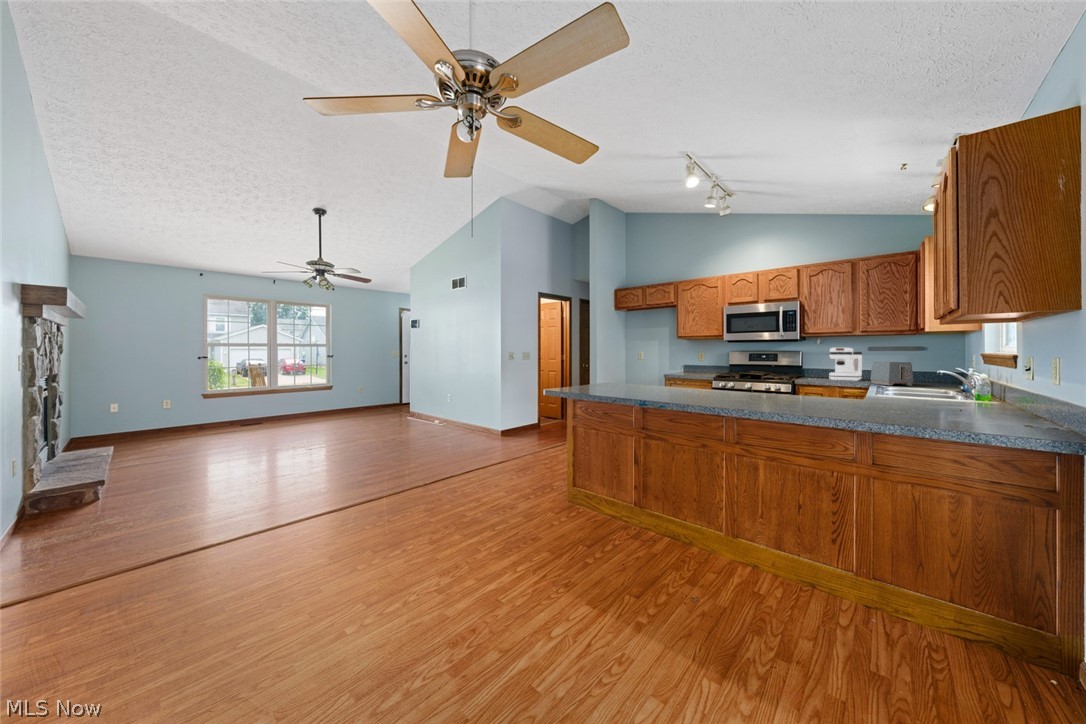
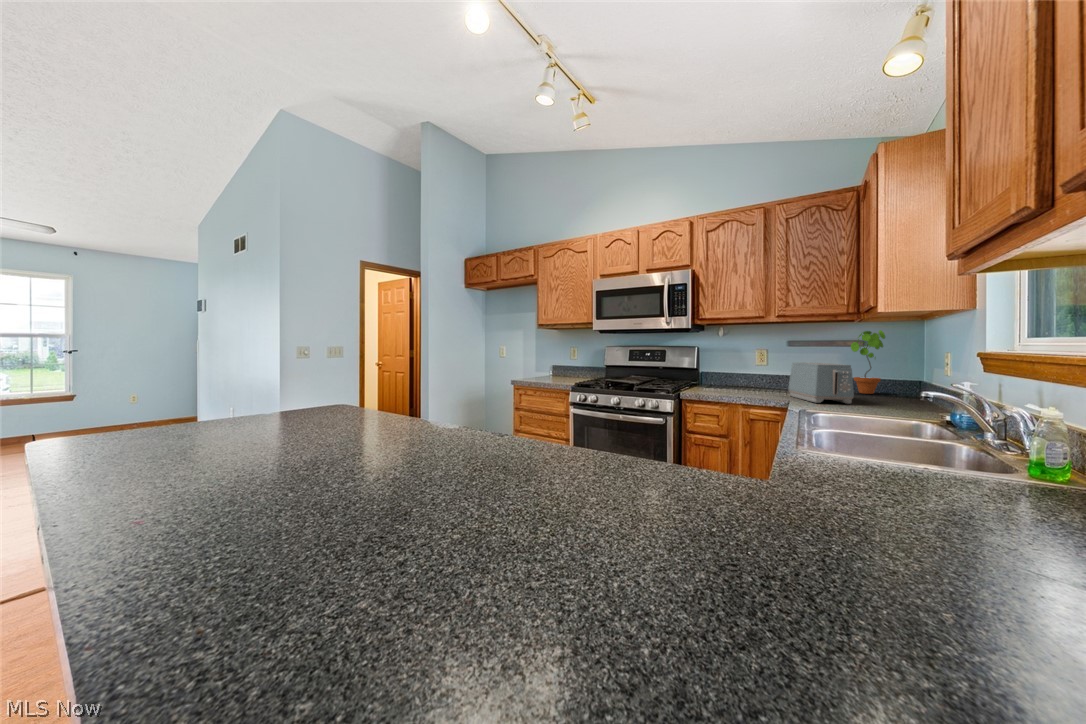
potted plant: none [913,340,937,382] -> present [851,330,885,394]
coffee maker: present [829,348,862,381] -> none [731,341,778,391]

